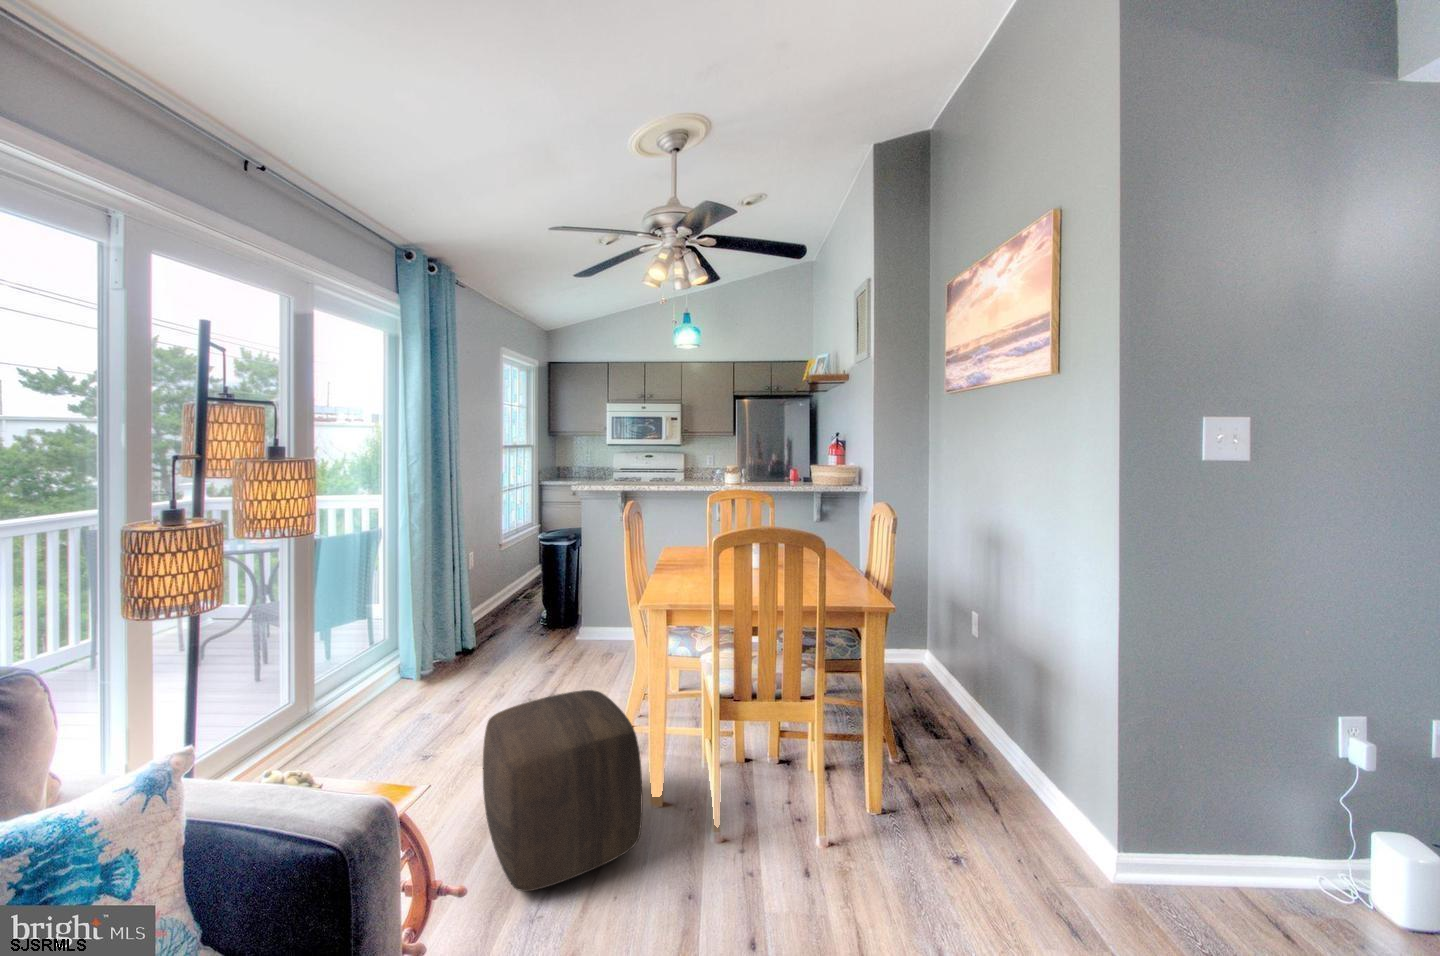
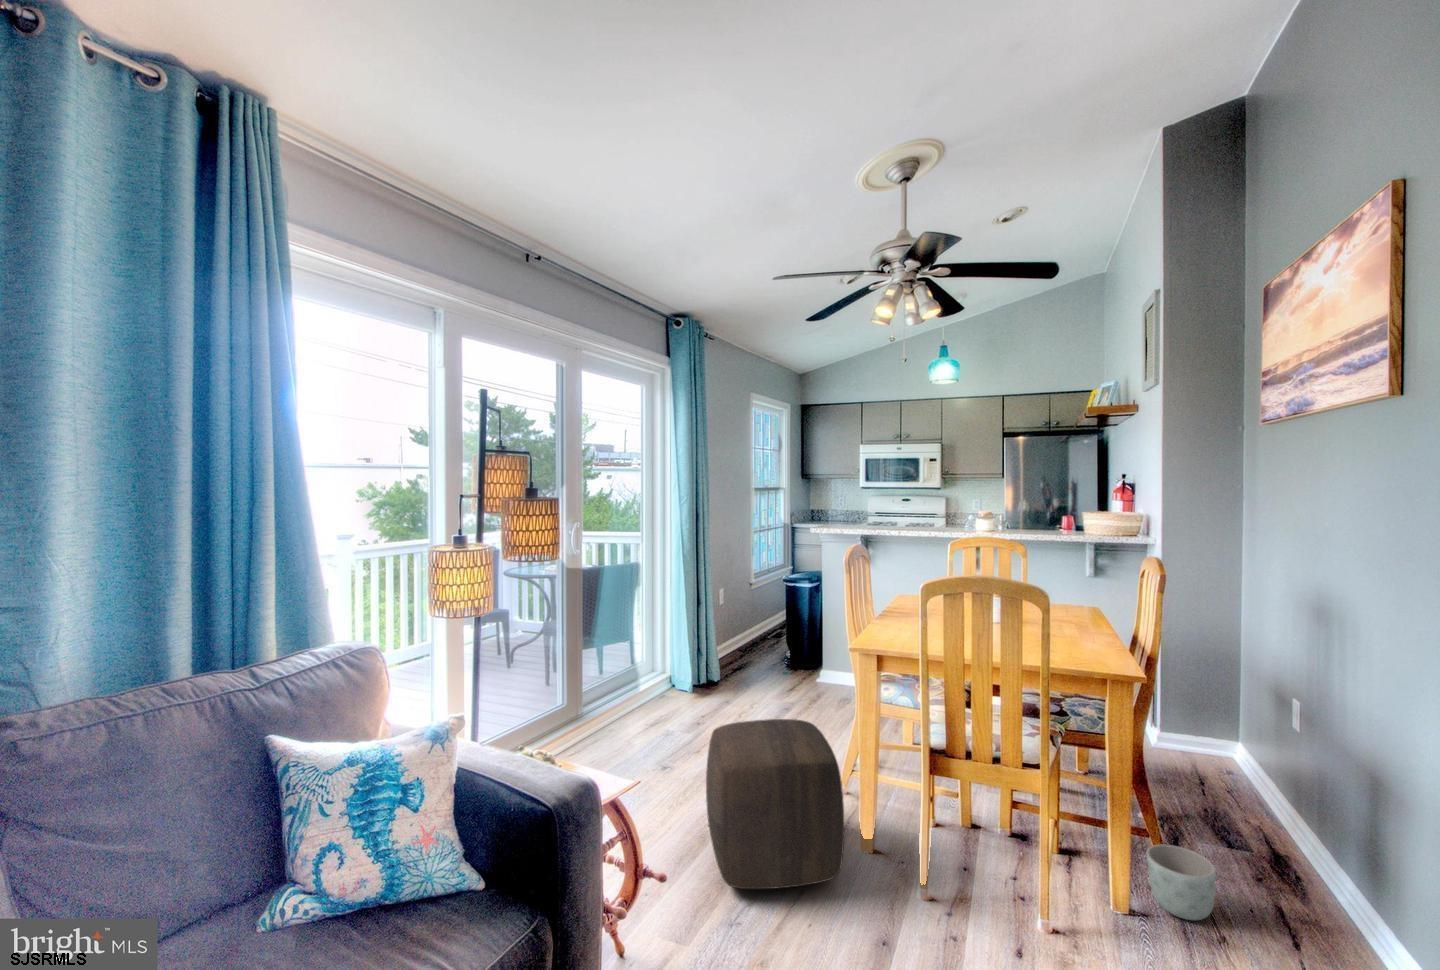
planter: none [887,740,936,798] -> present [1147,845,1216,920]

